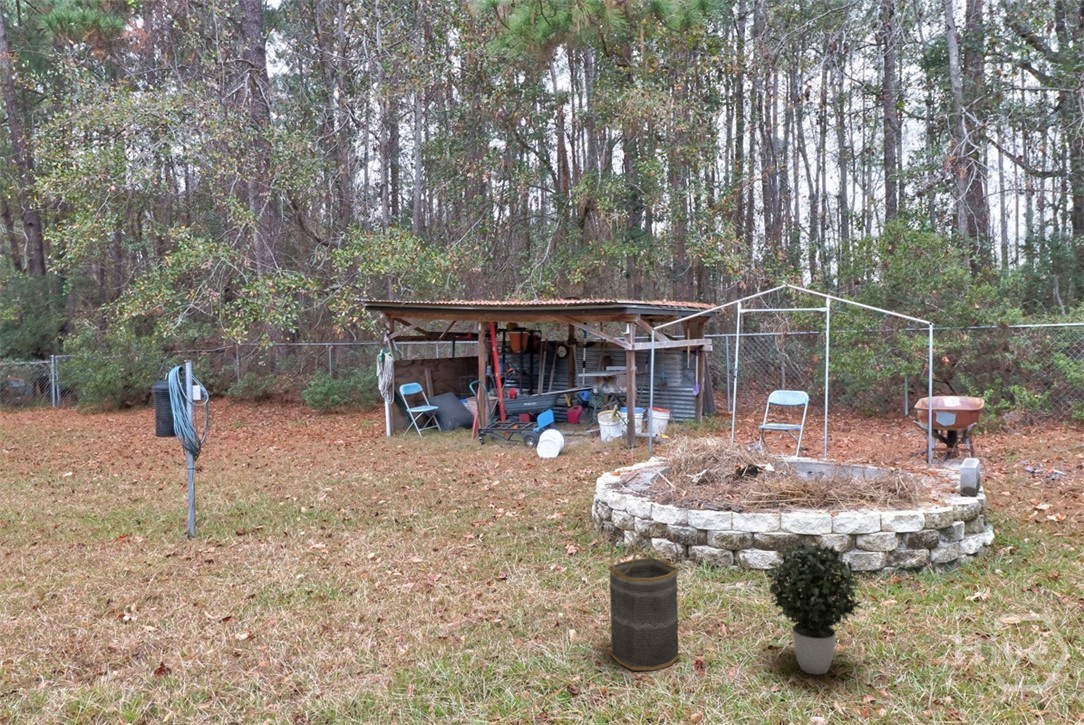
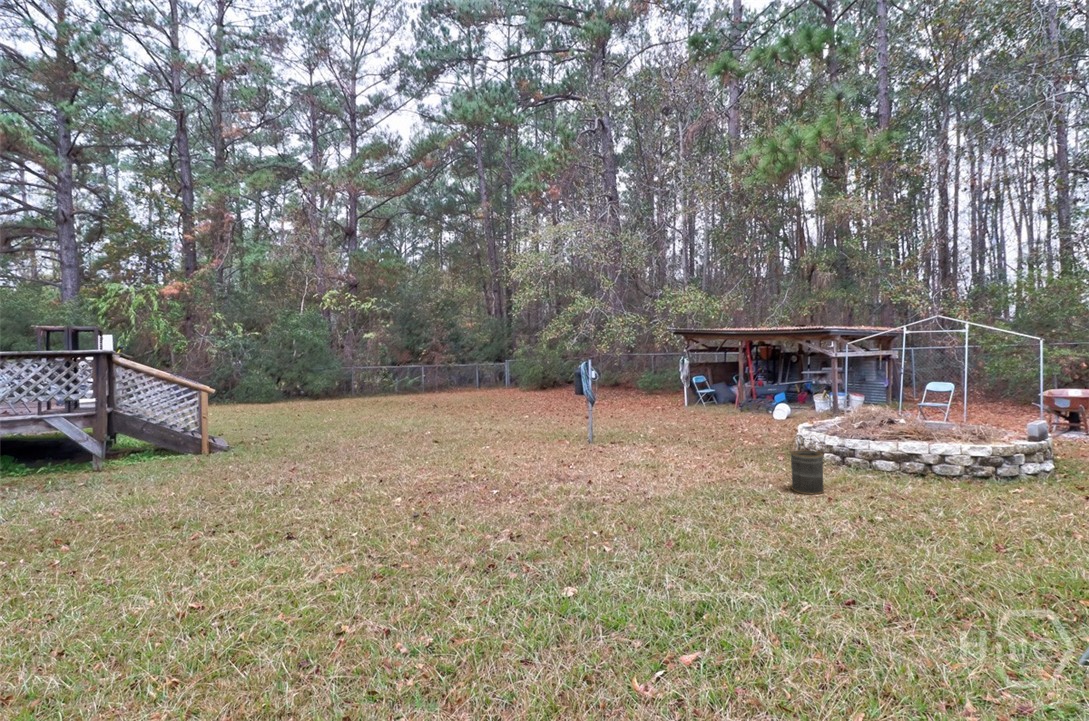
potted plant: present [767,543,863,675] -> none [867,446,915,504]

